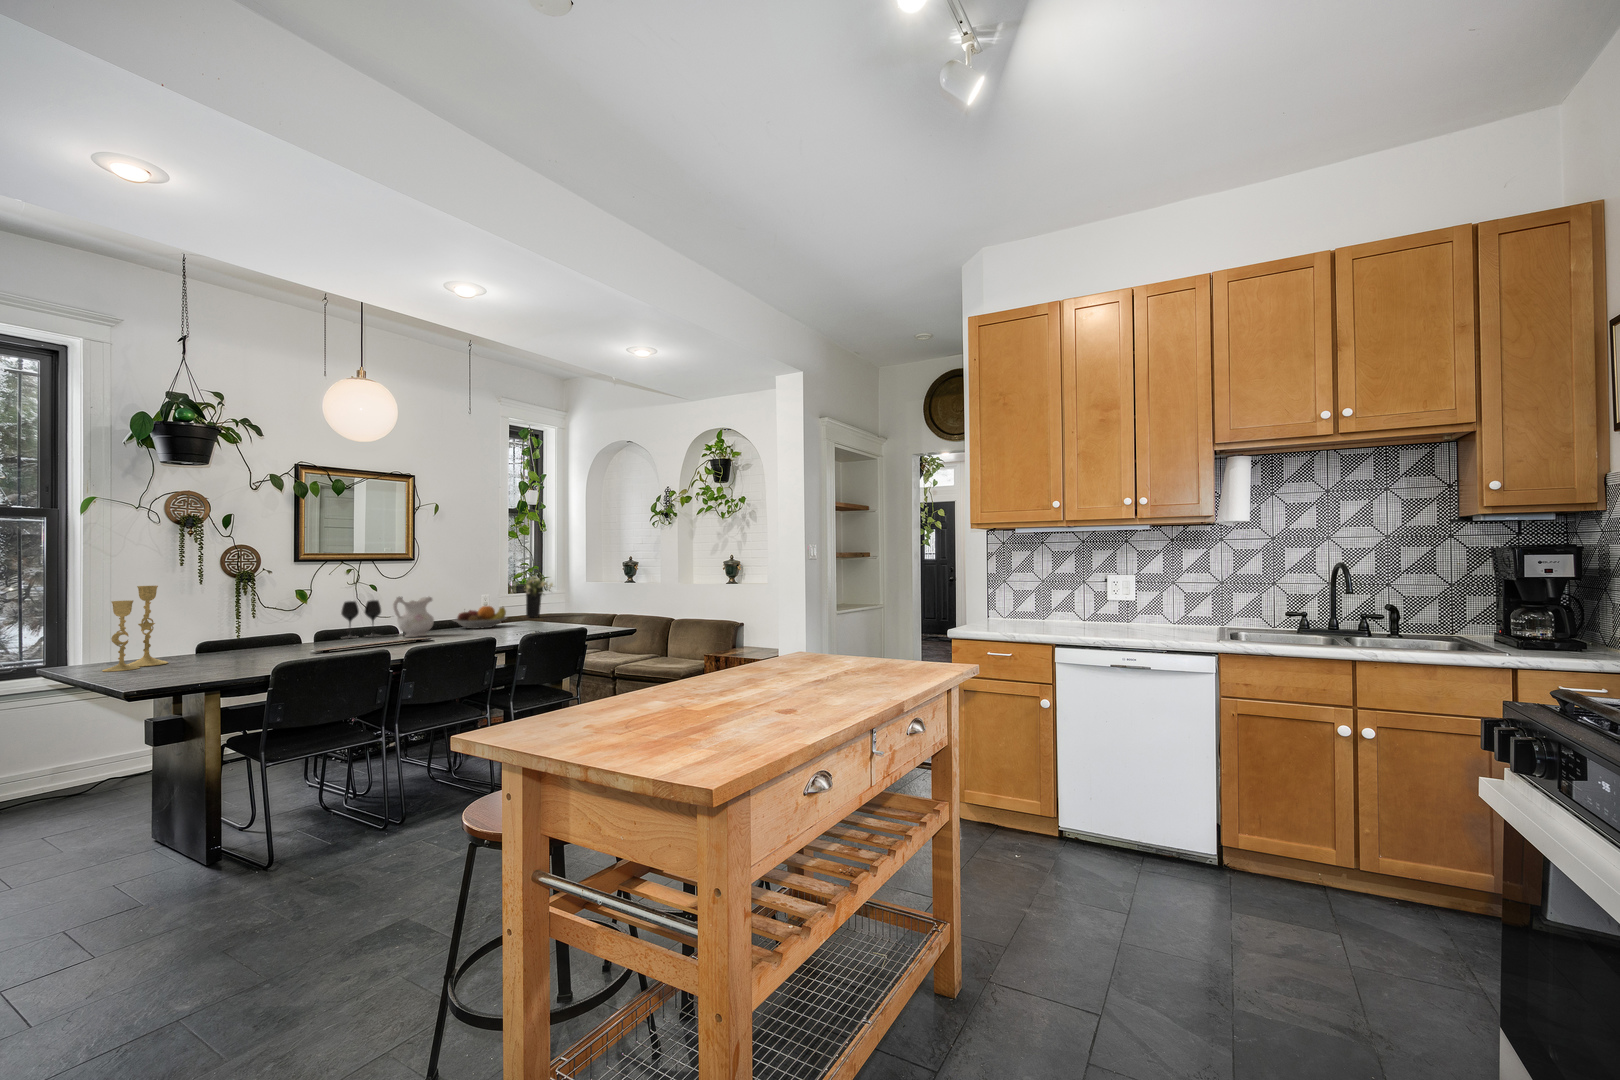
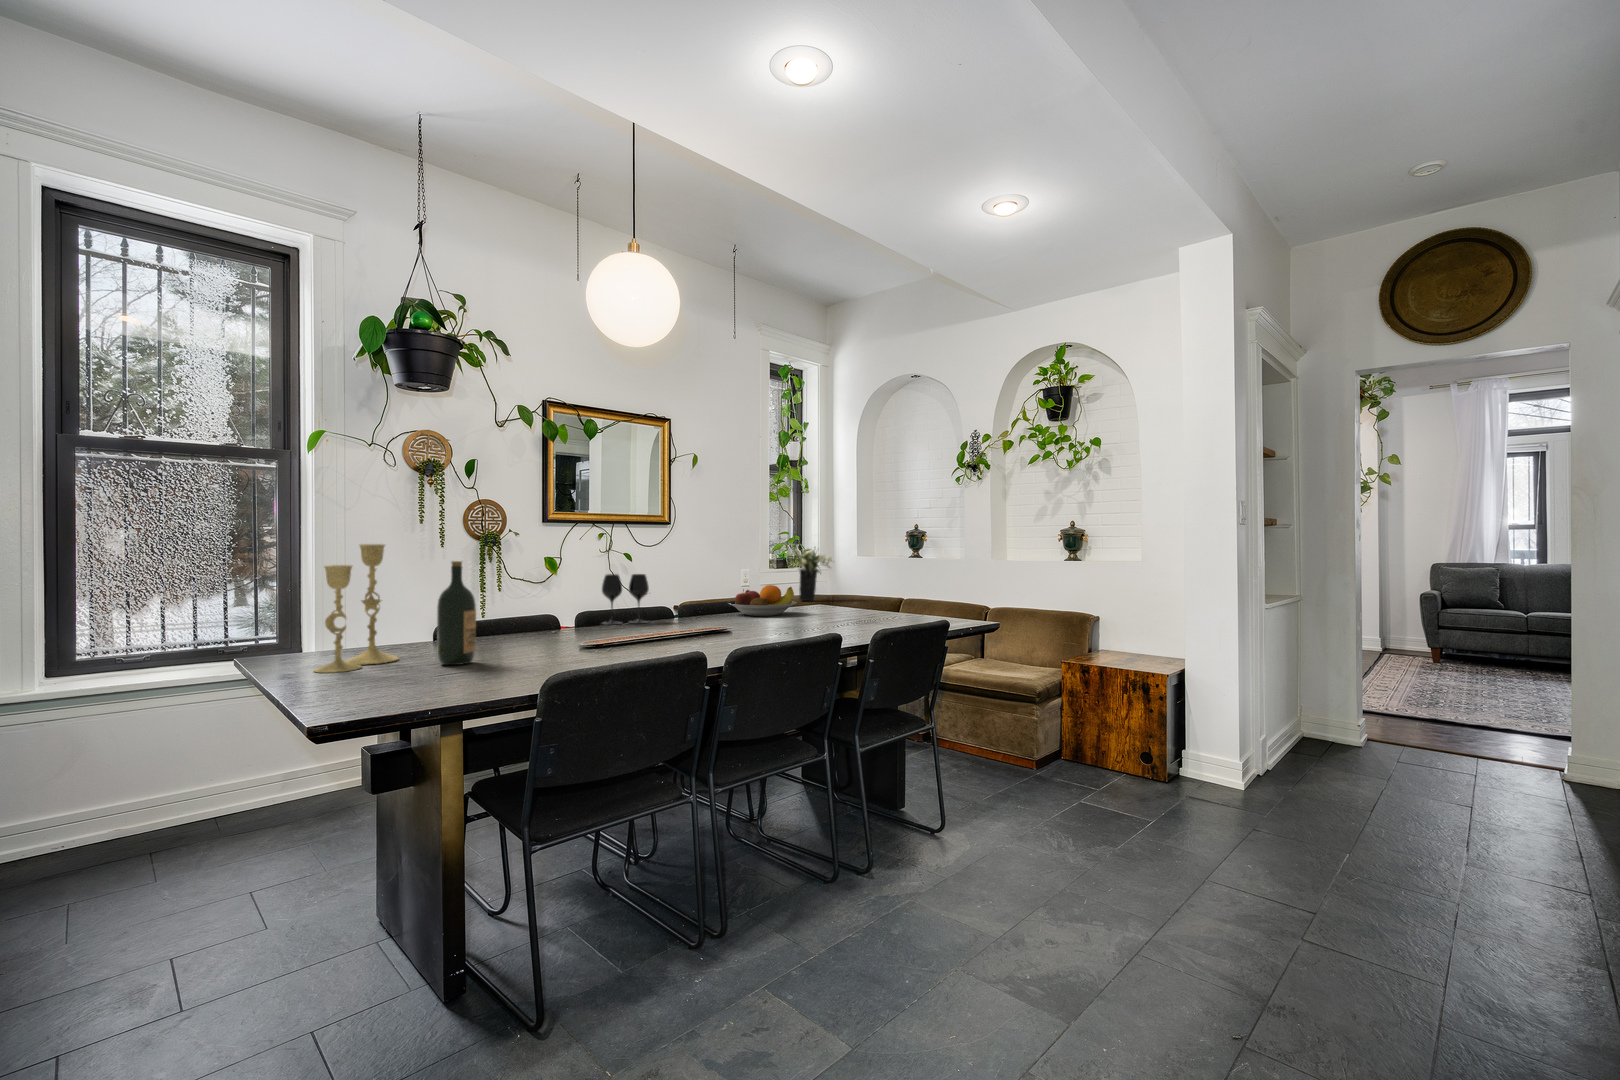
wine bottle: none [200,596,230,664] -> present [437,561,476,665]
ceramic pitcher: present [393,597,434,637] -> none [668,569,717,627]

